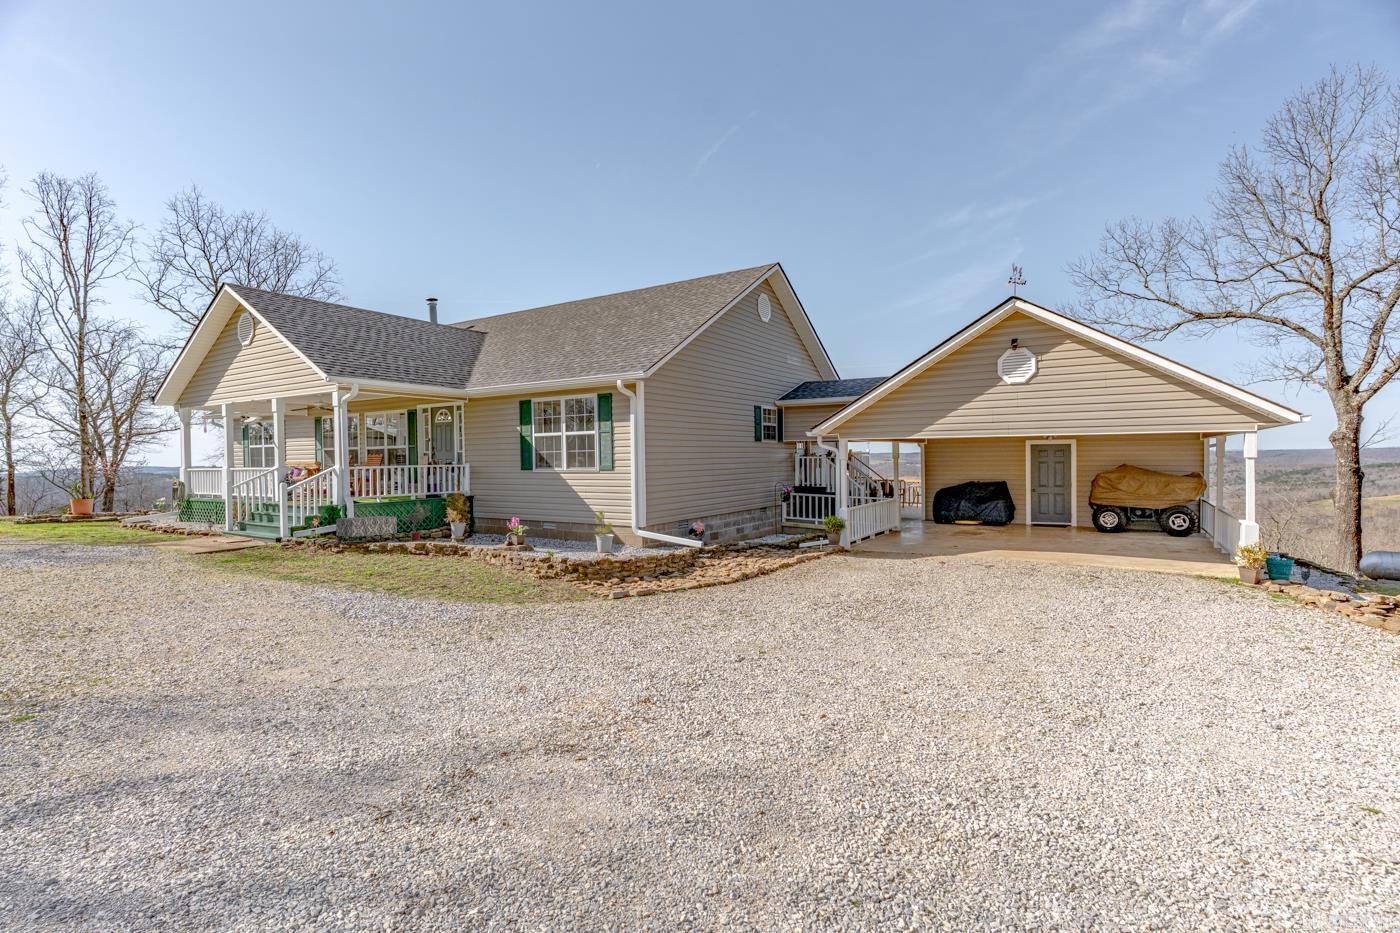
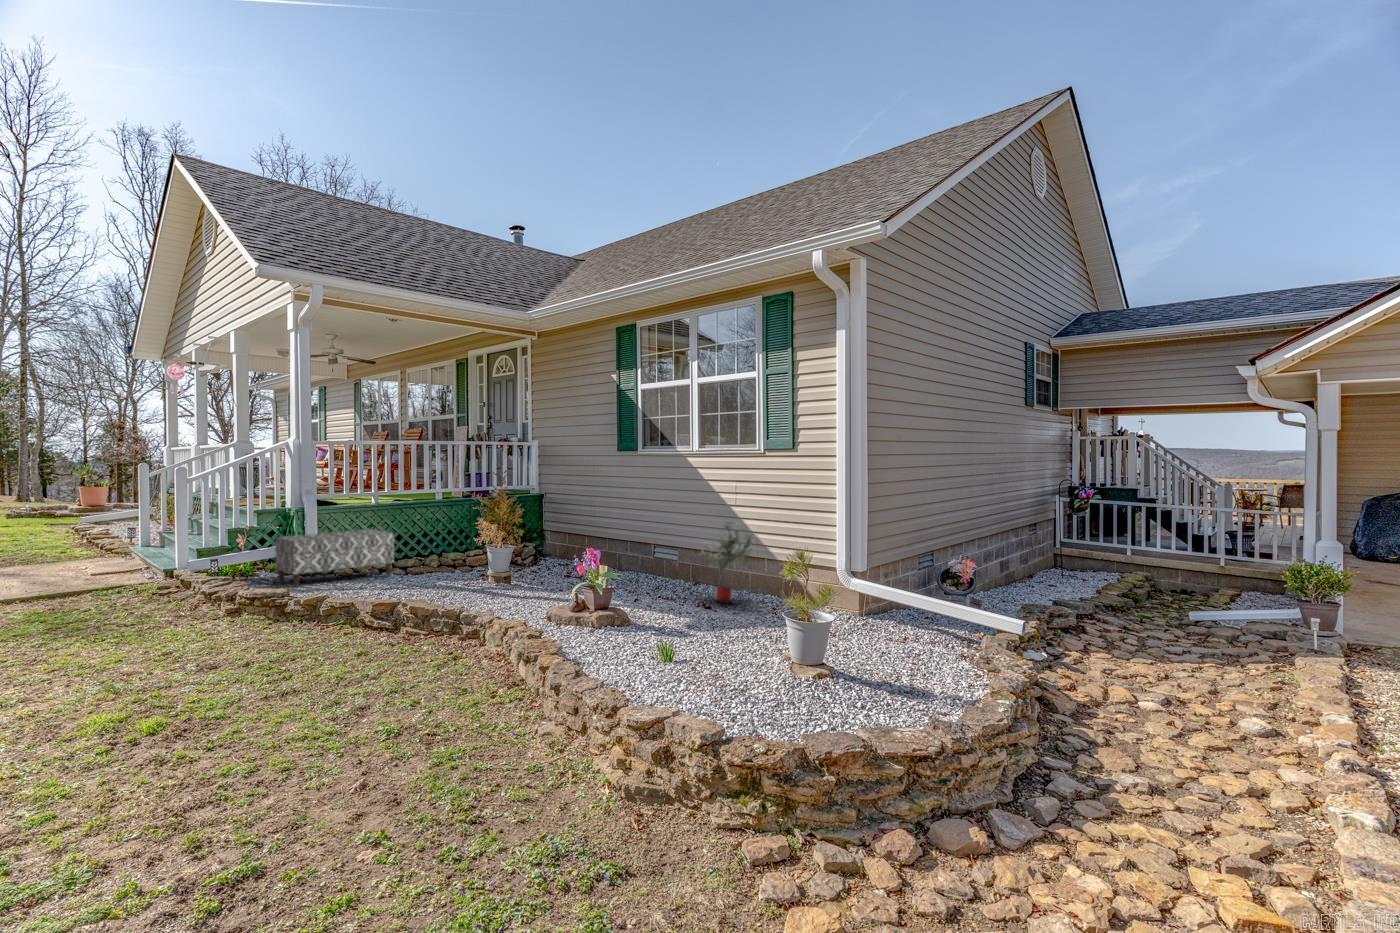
potted tree: present [400,501,431,540] -> present [700,522,752,603]

